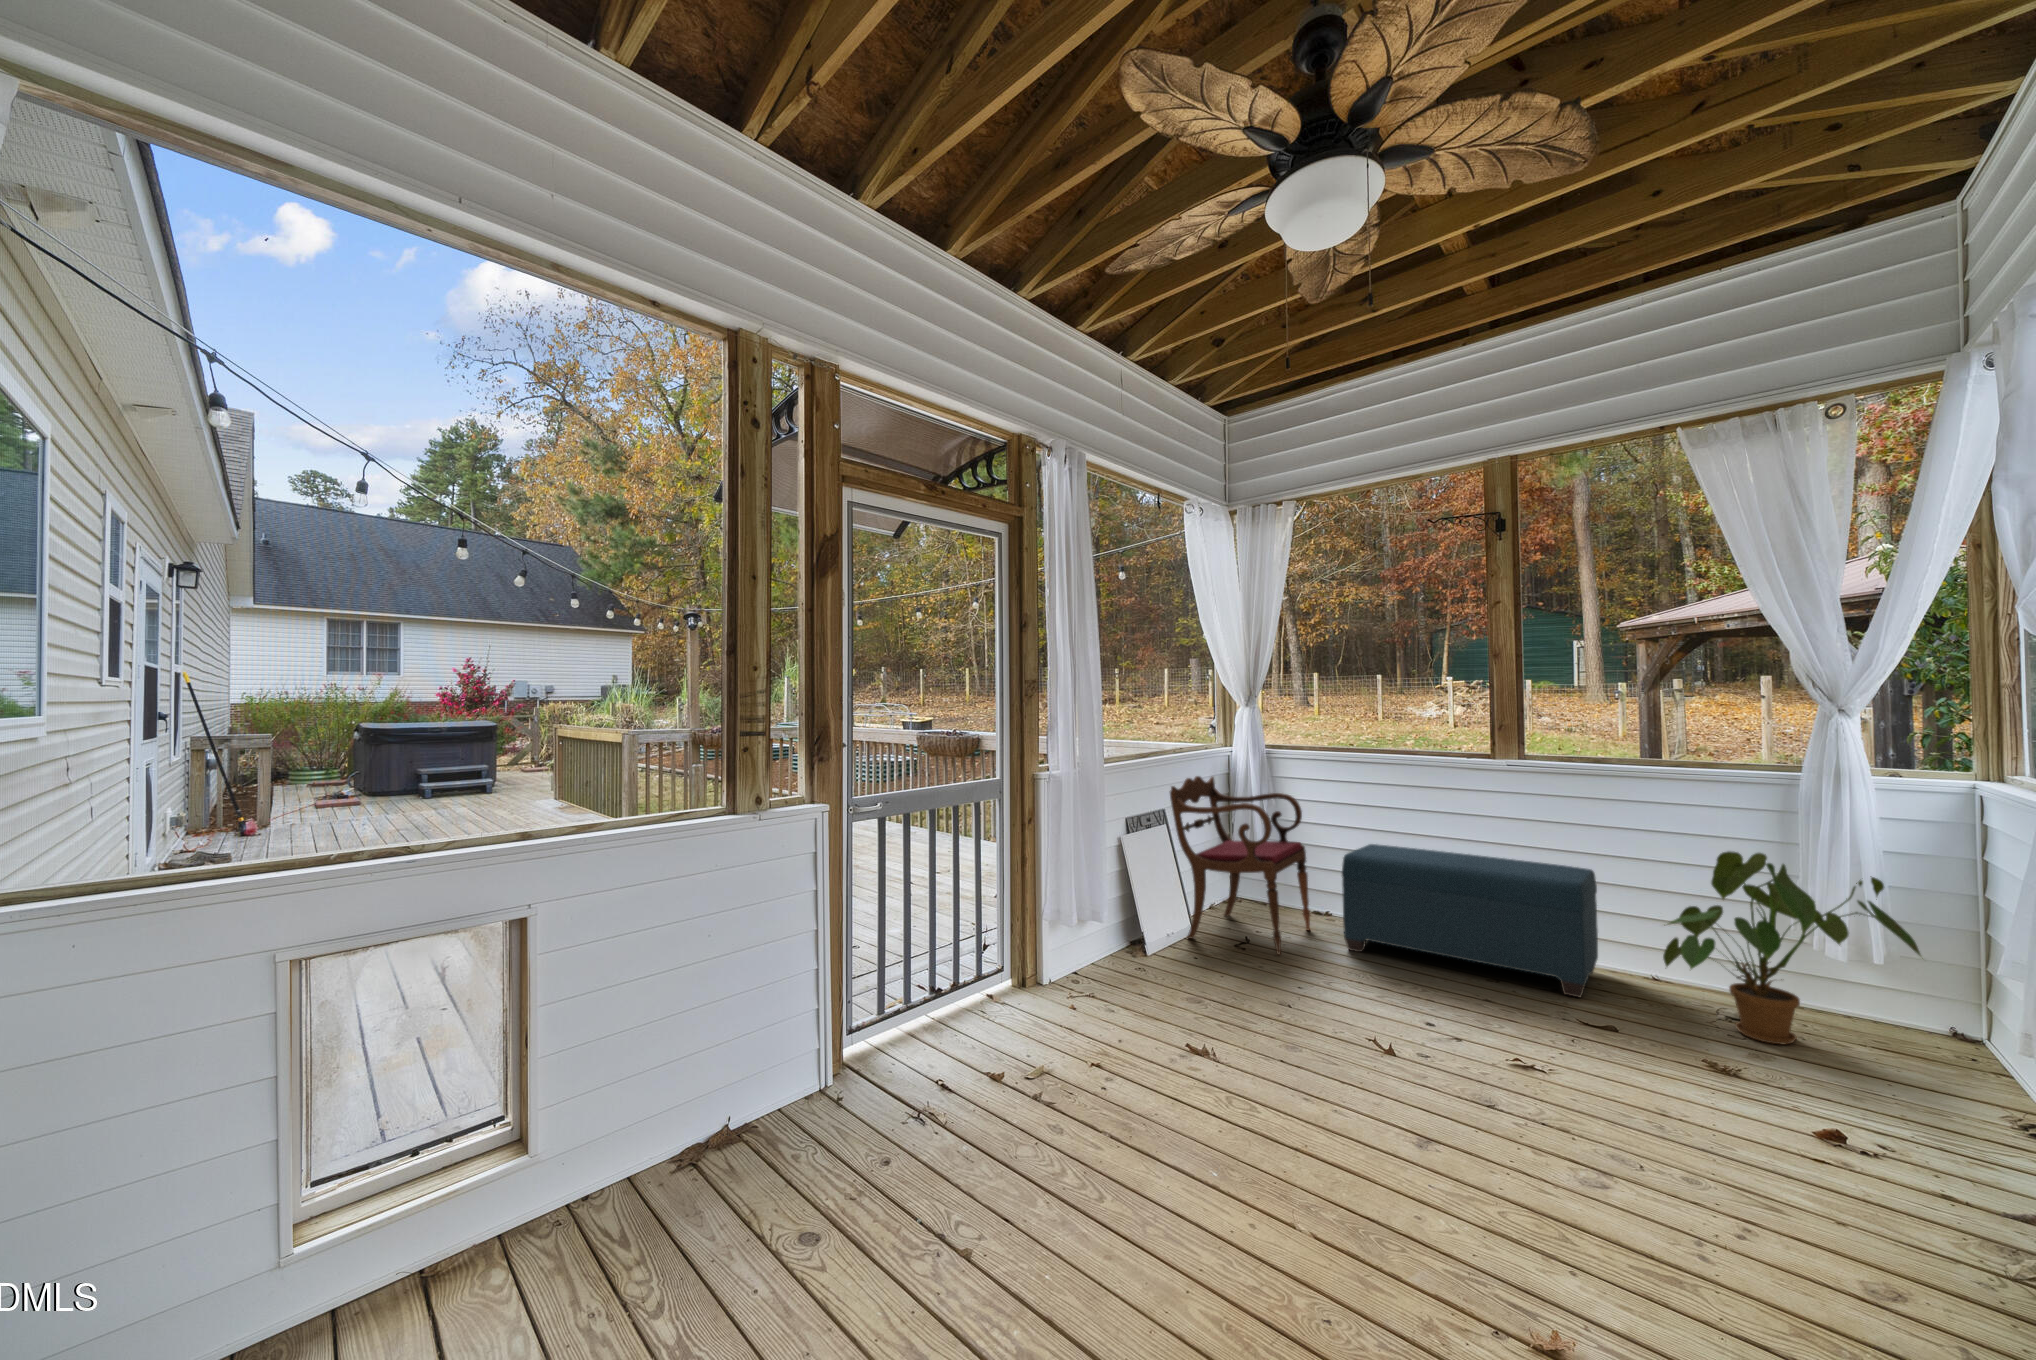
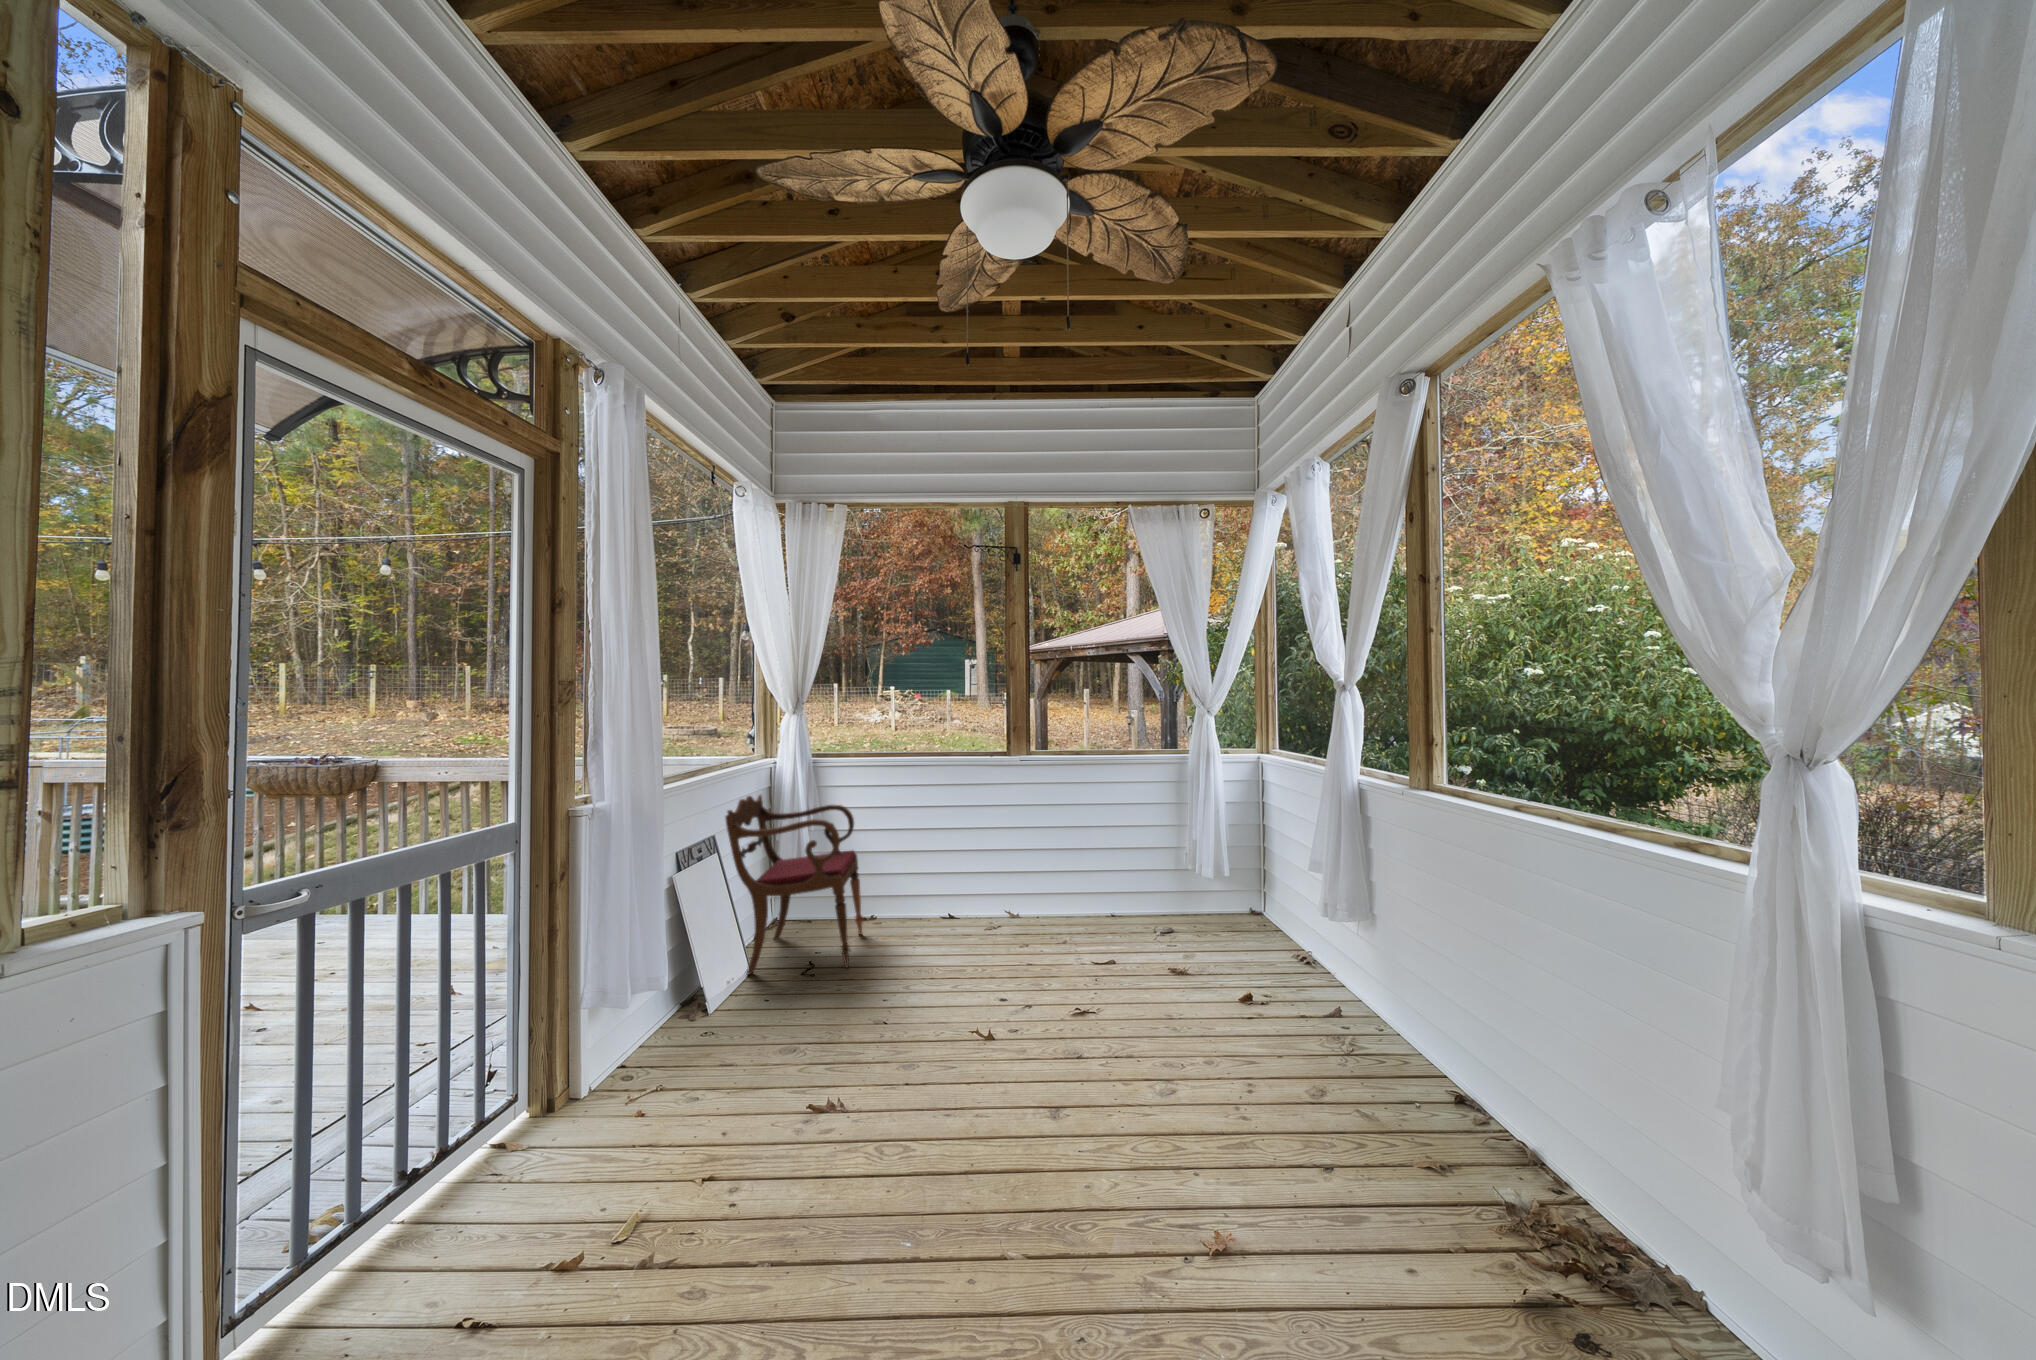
bench: present [1342,844,1598,997] -> none [898,838,1084,946]
house plant: present [1663,851,1923,1044] -> none [1126,810,1258,943]

